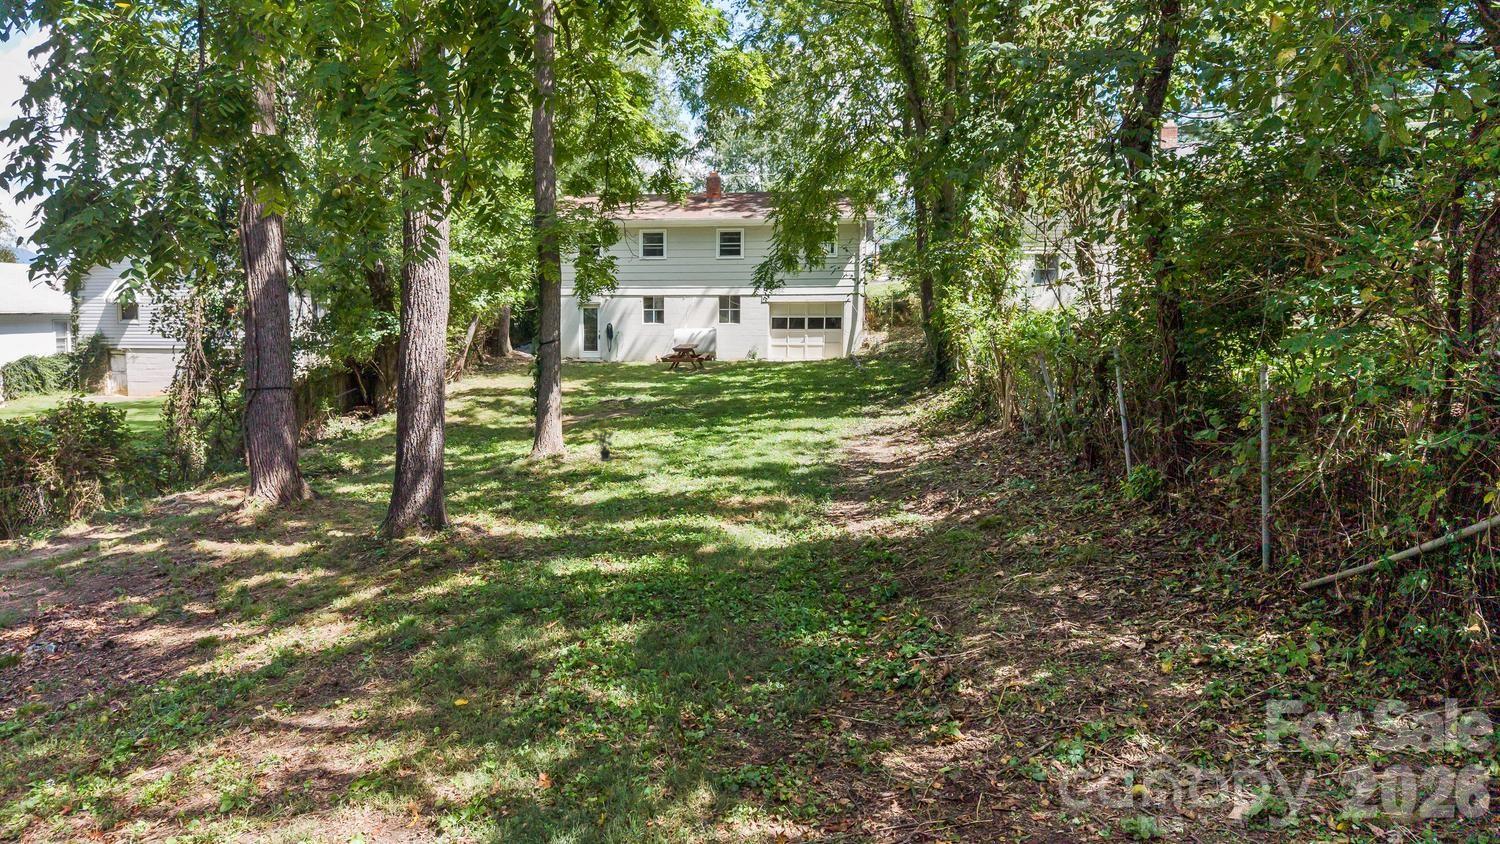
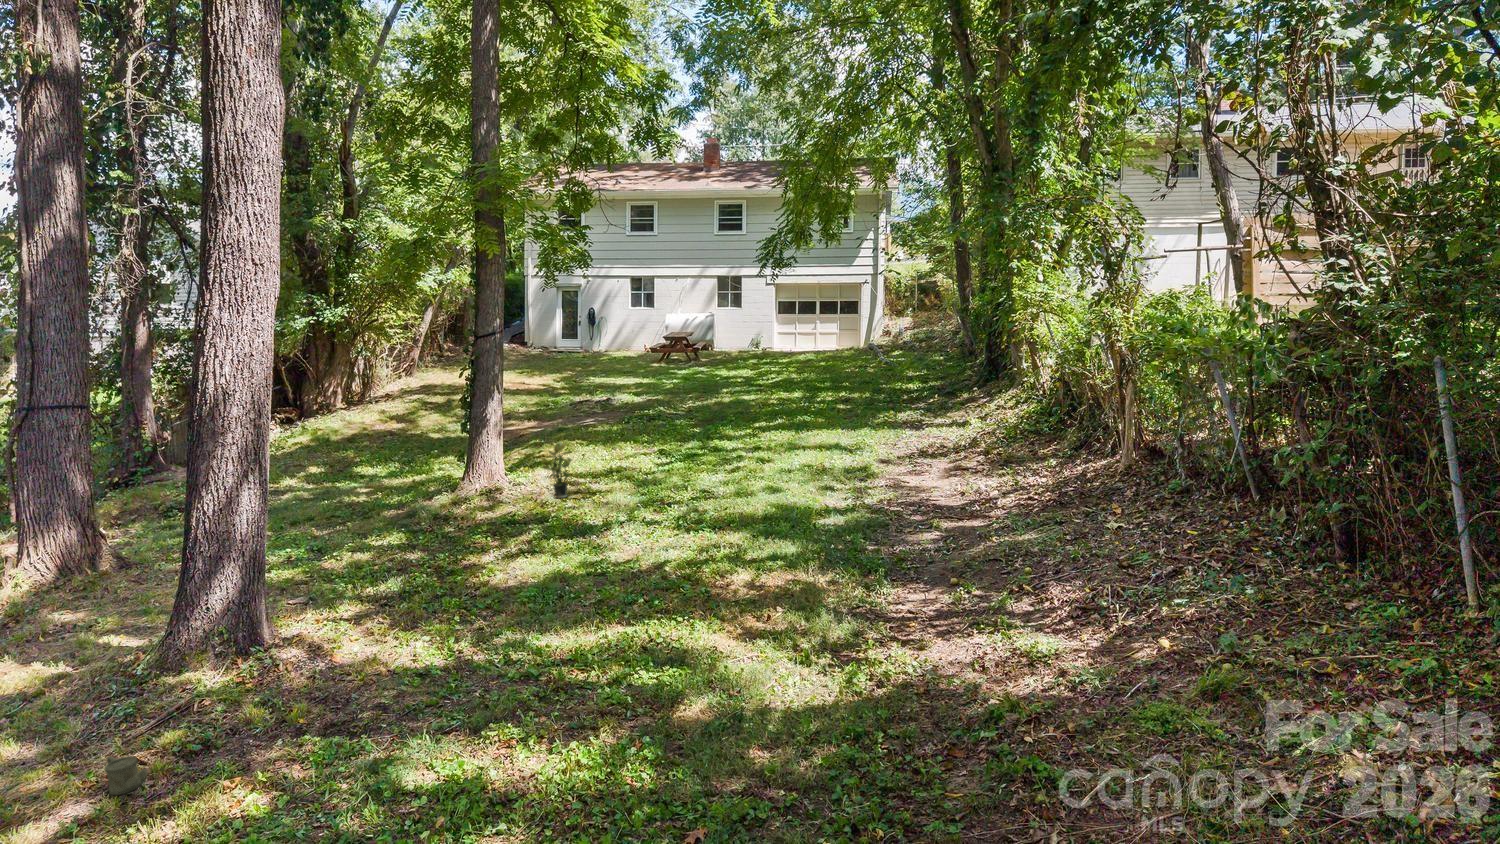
watering can: none [380,570,409,589] -> present [105,756,147,795]

